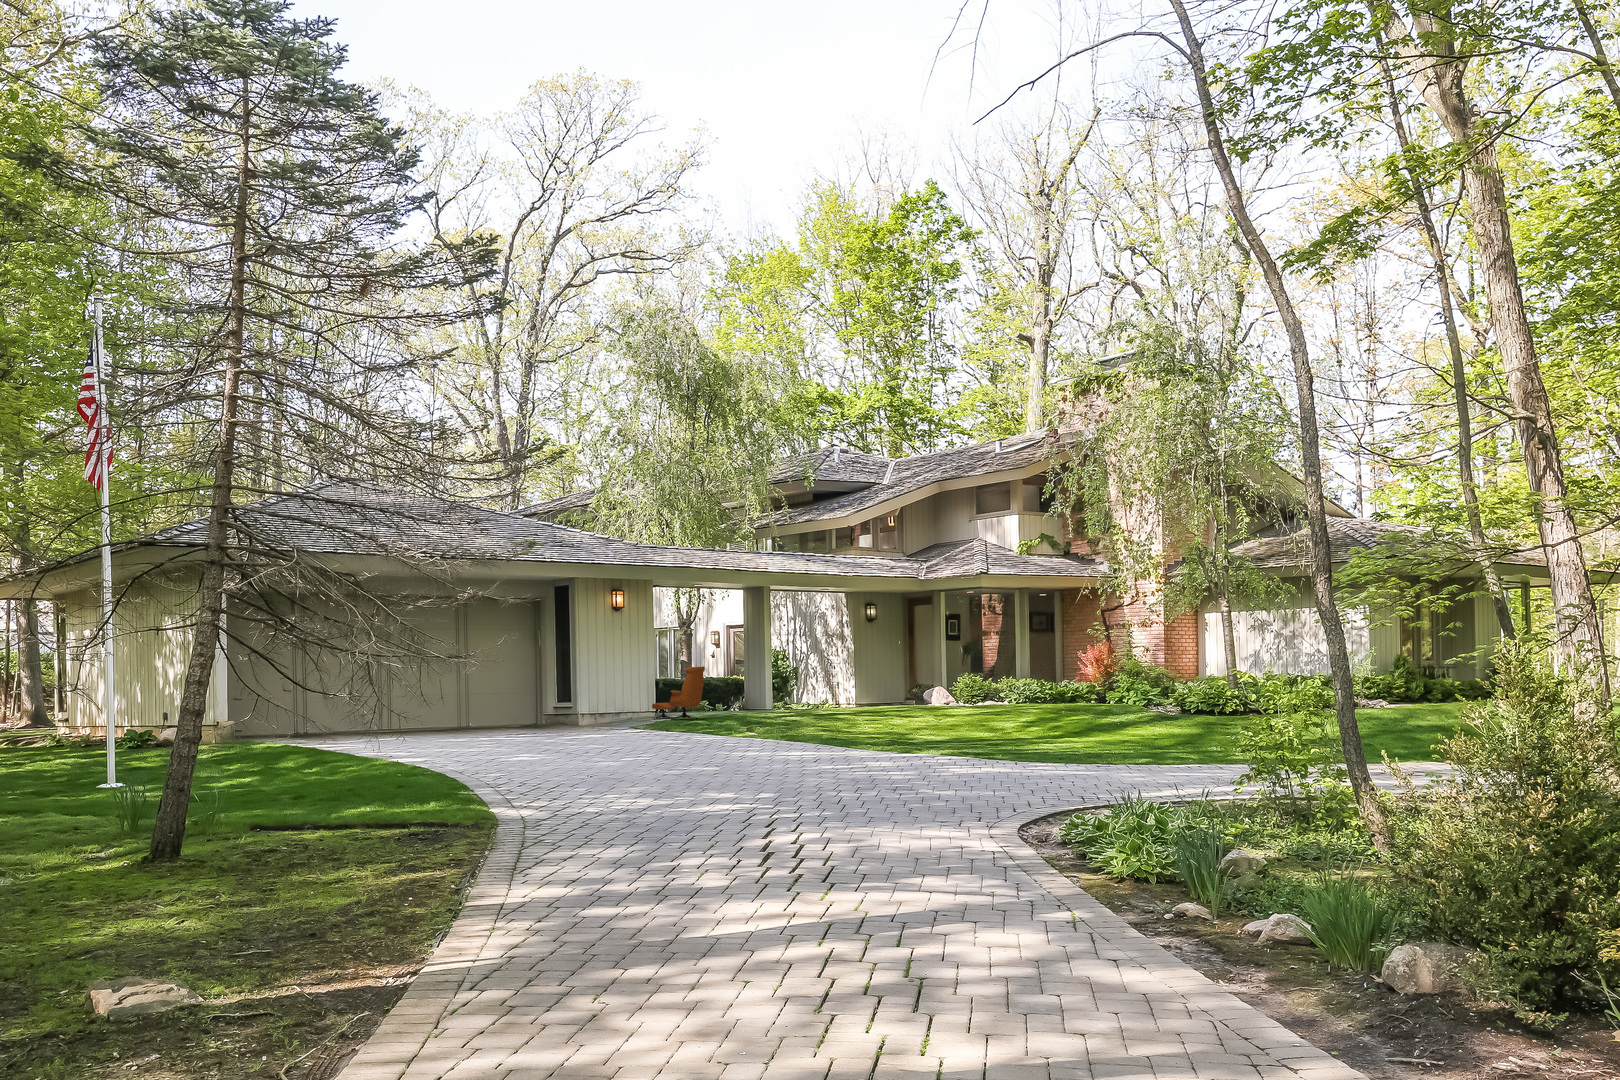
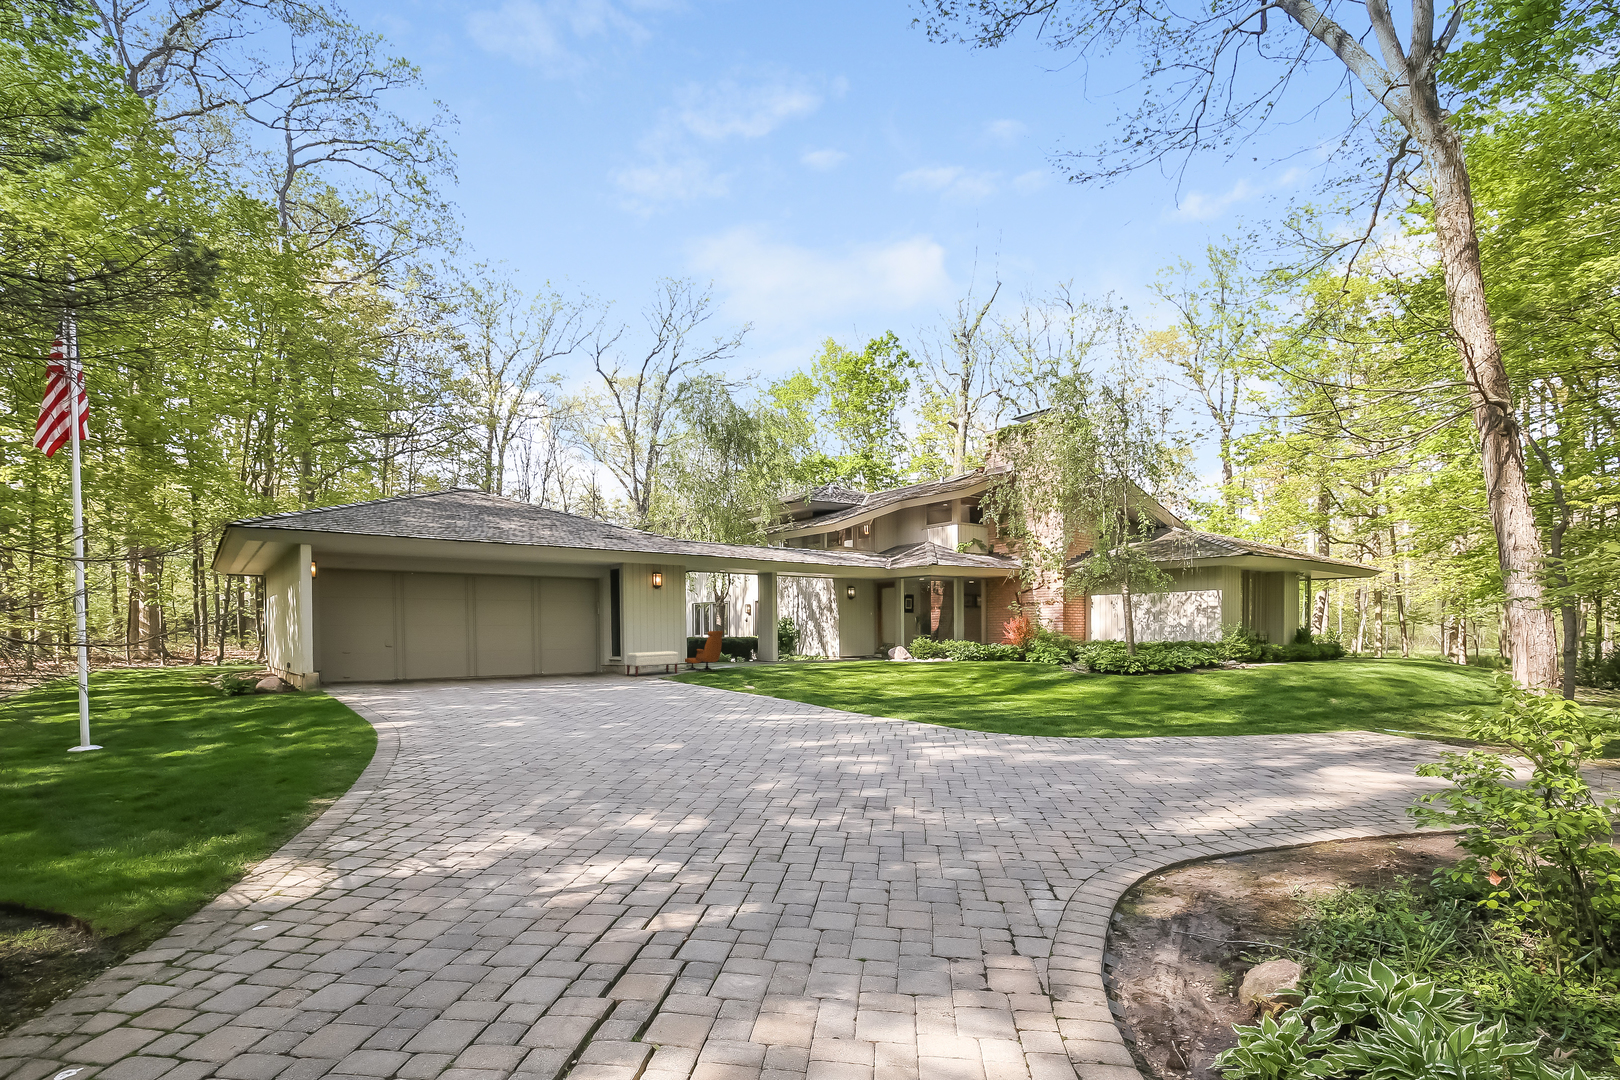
bench: none [585,694,649,726] -> present [626,651,678,677]

